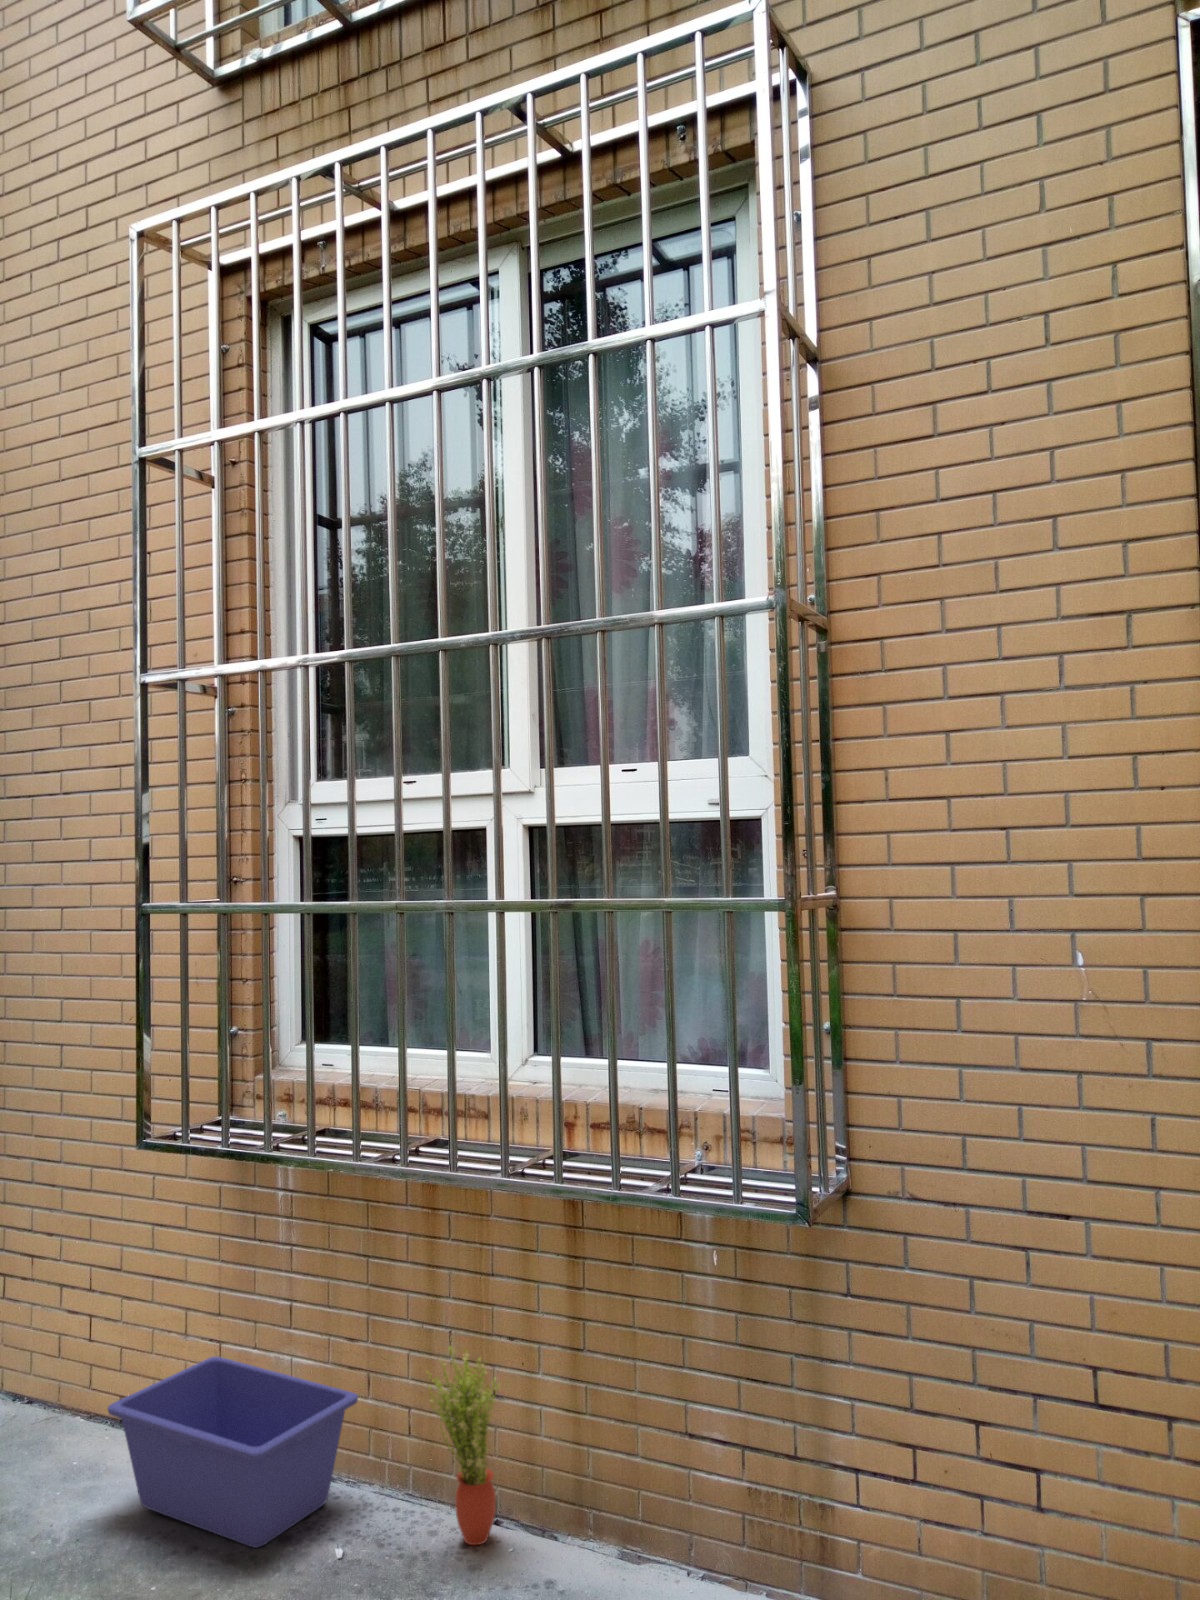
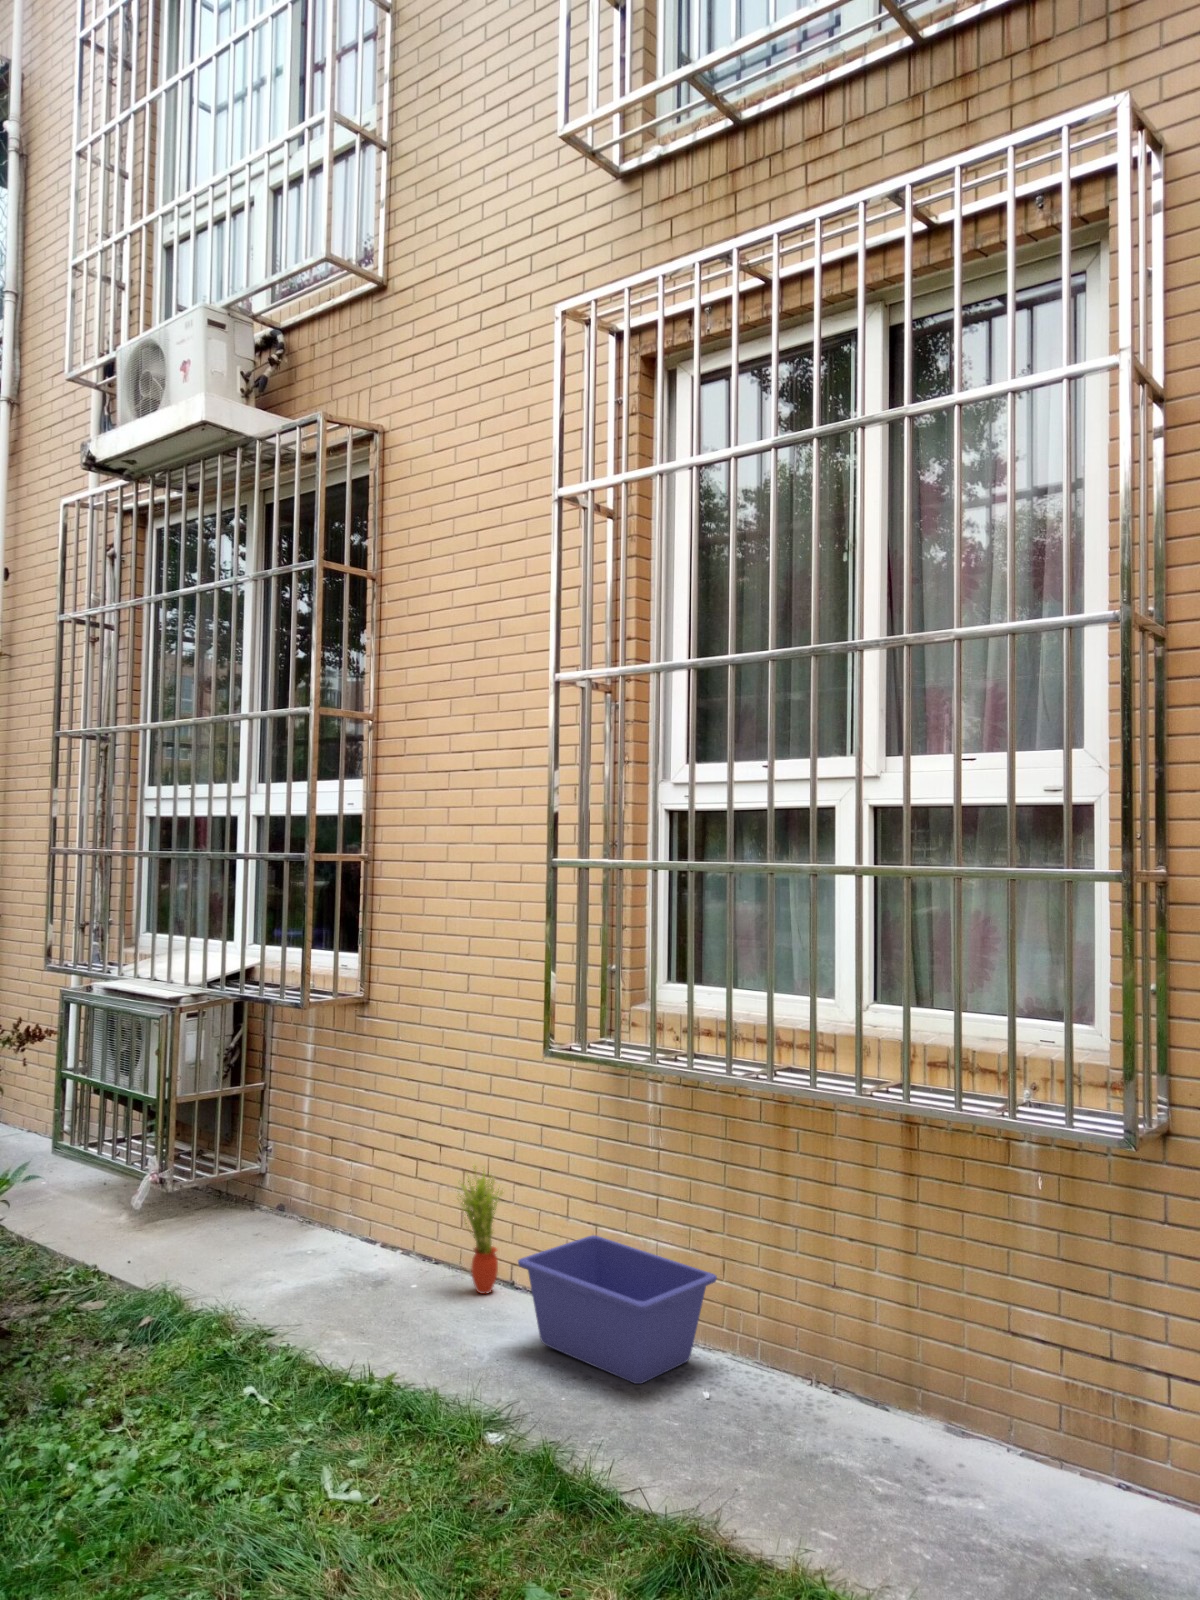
potted plant: present [429,1347,500,1545] -> present [458,1166,502,1294]

